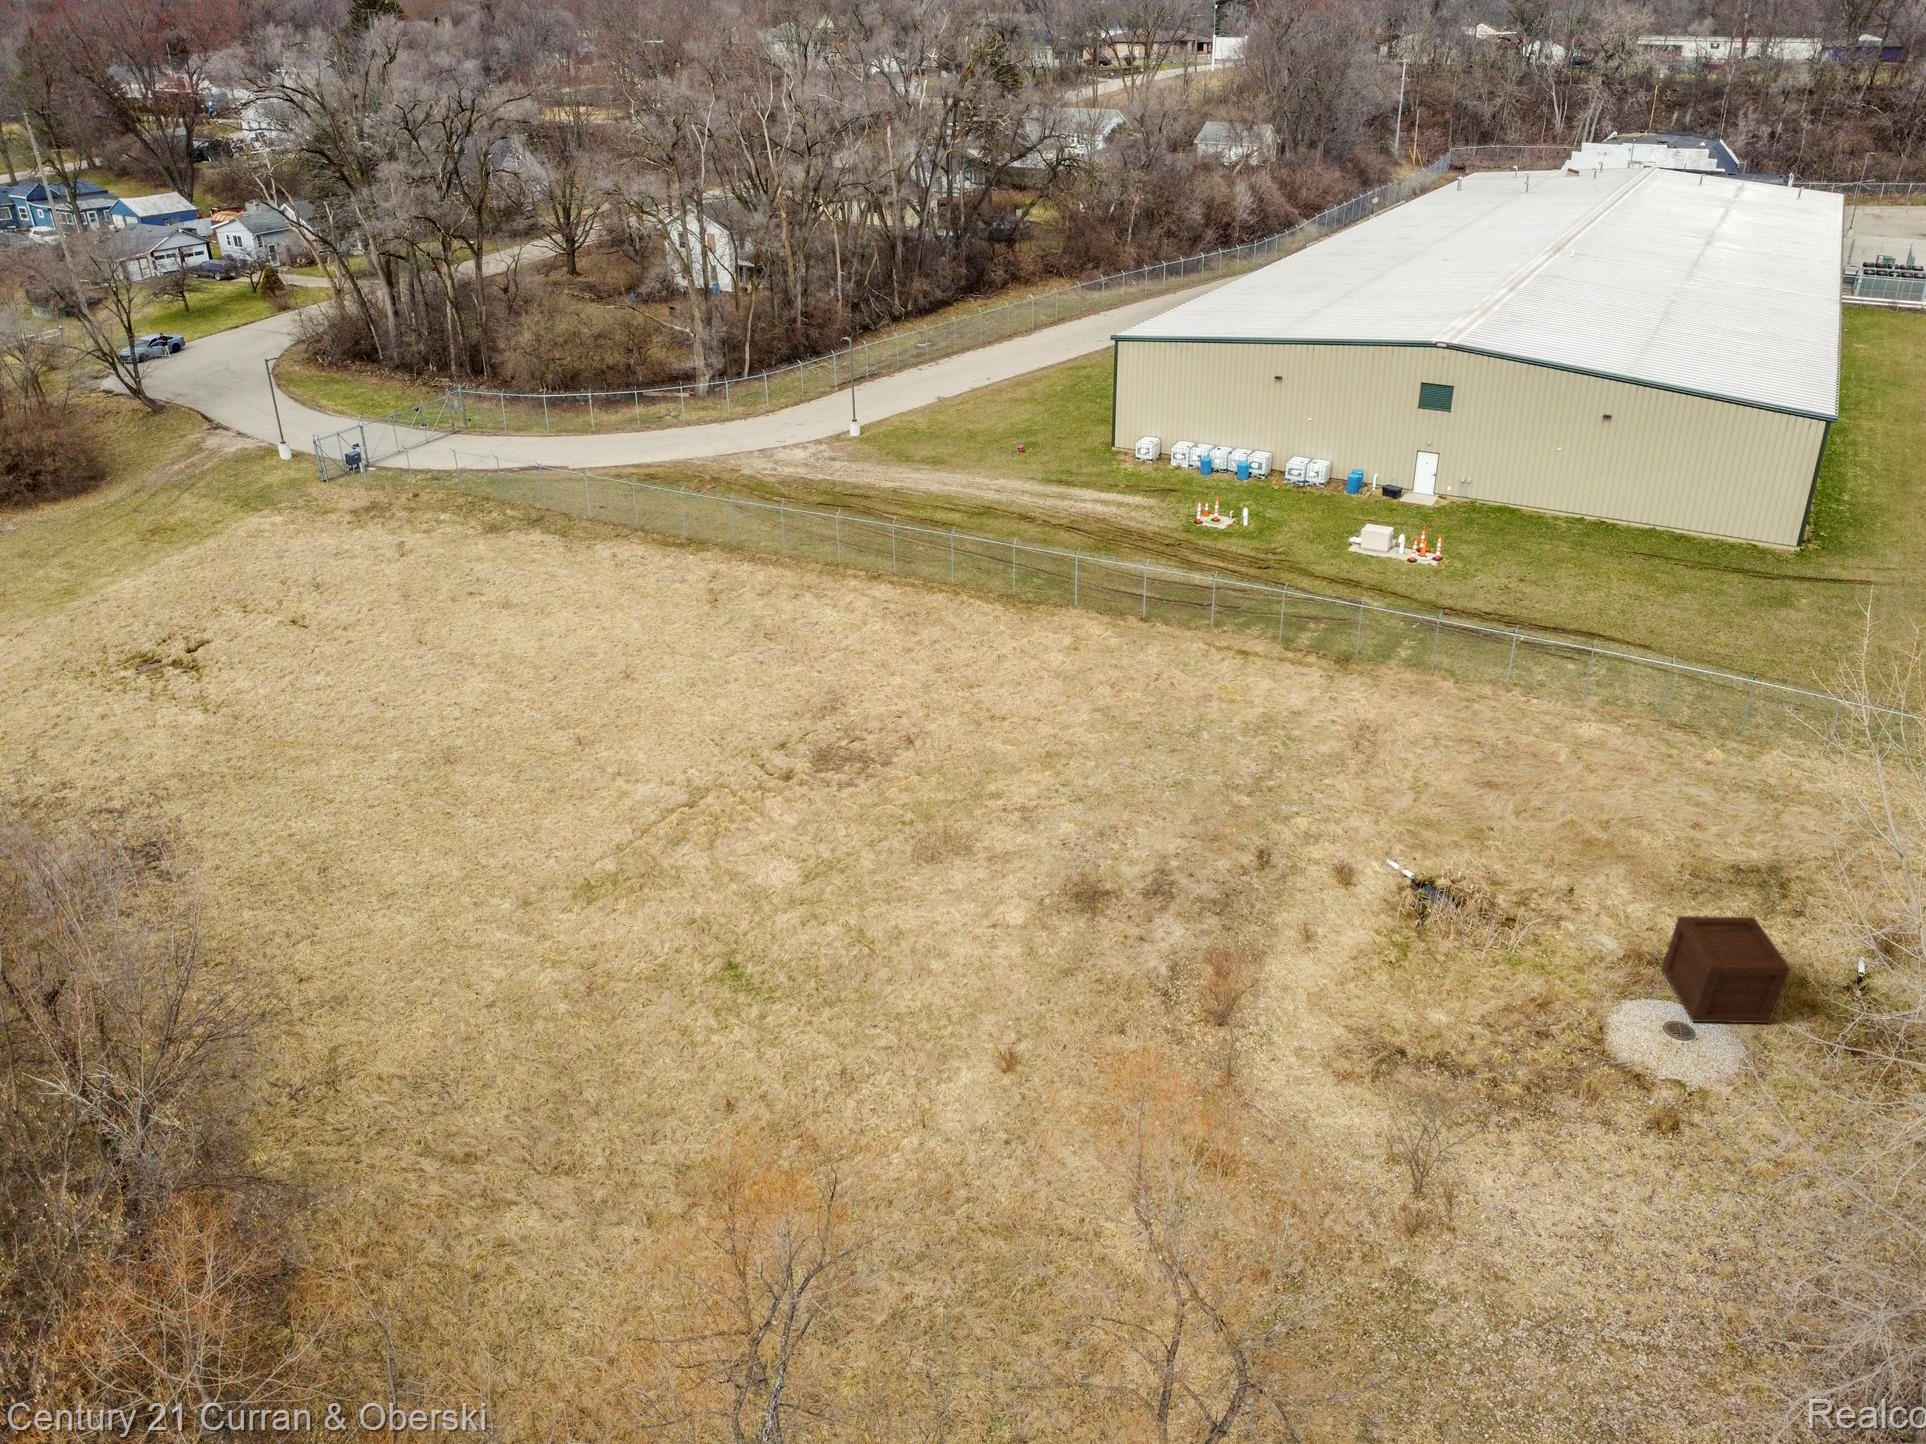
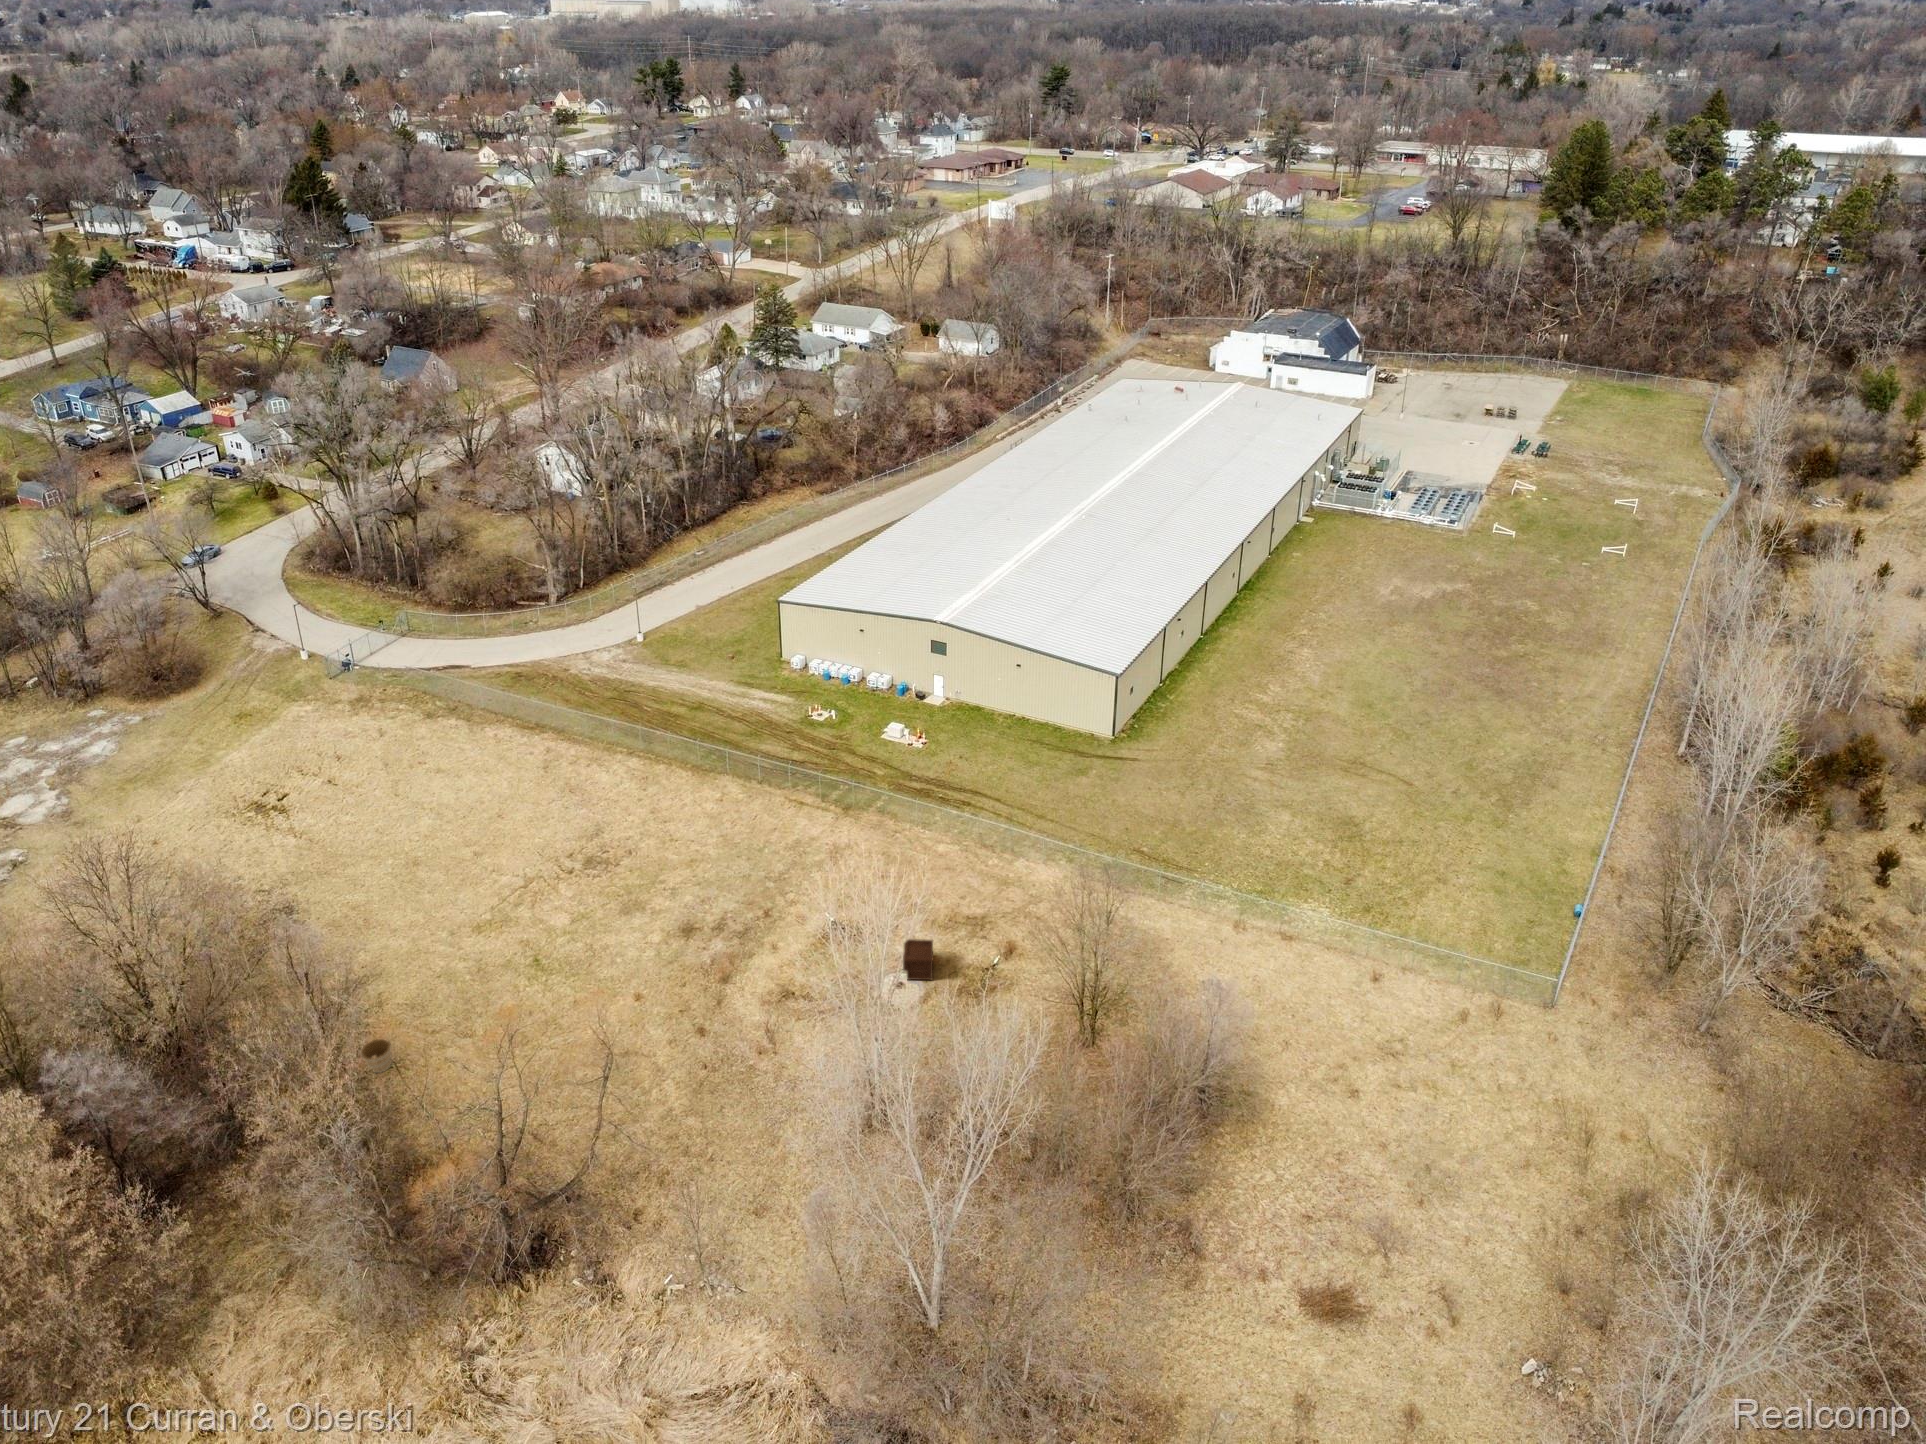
wooden bucket: none [243,1186,341,1291] -> present [361,1039,392,1073]

